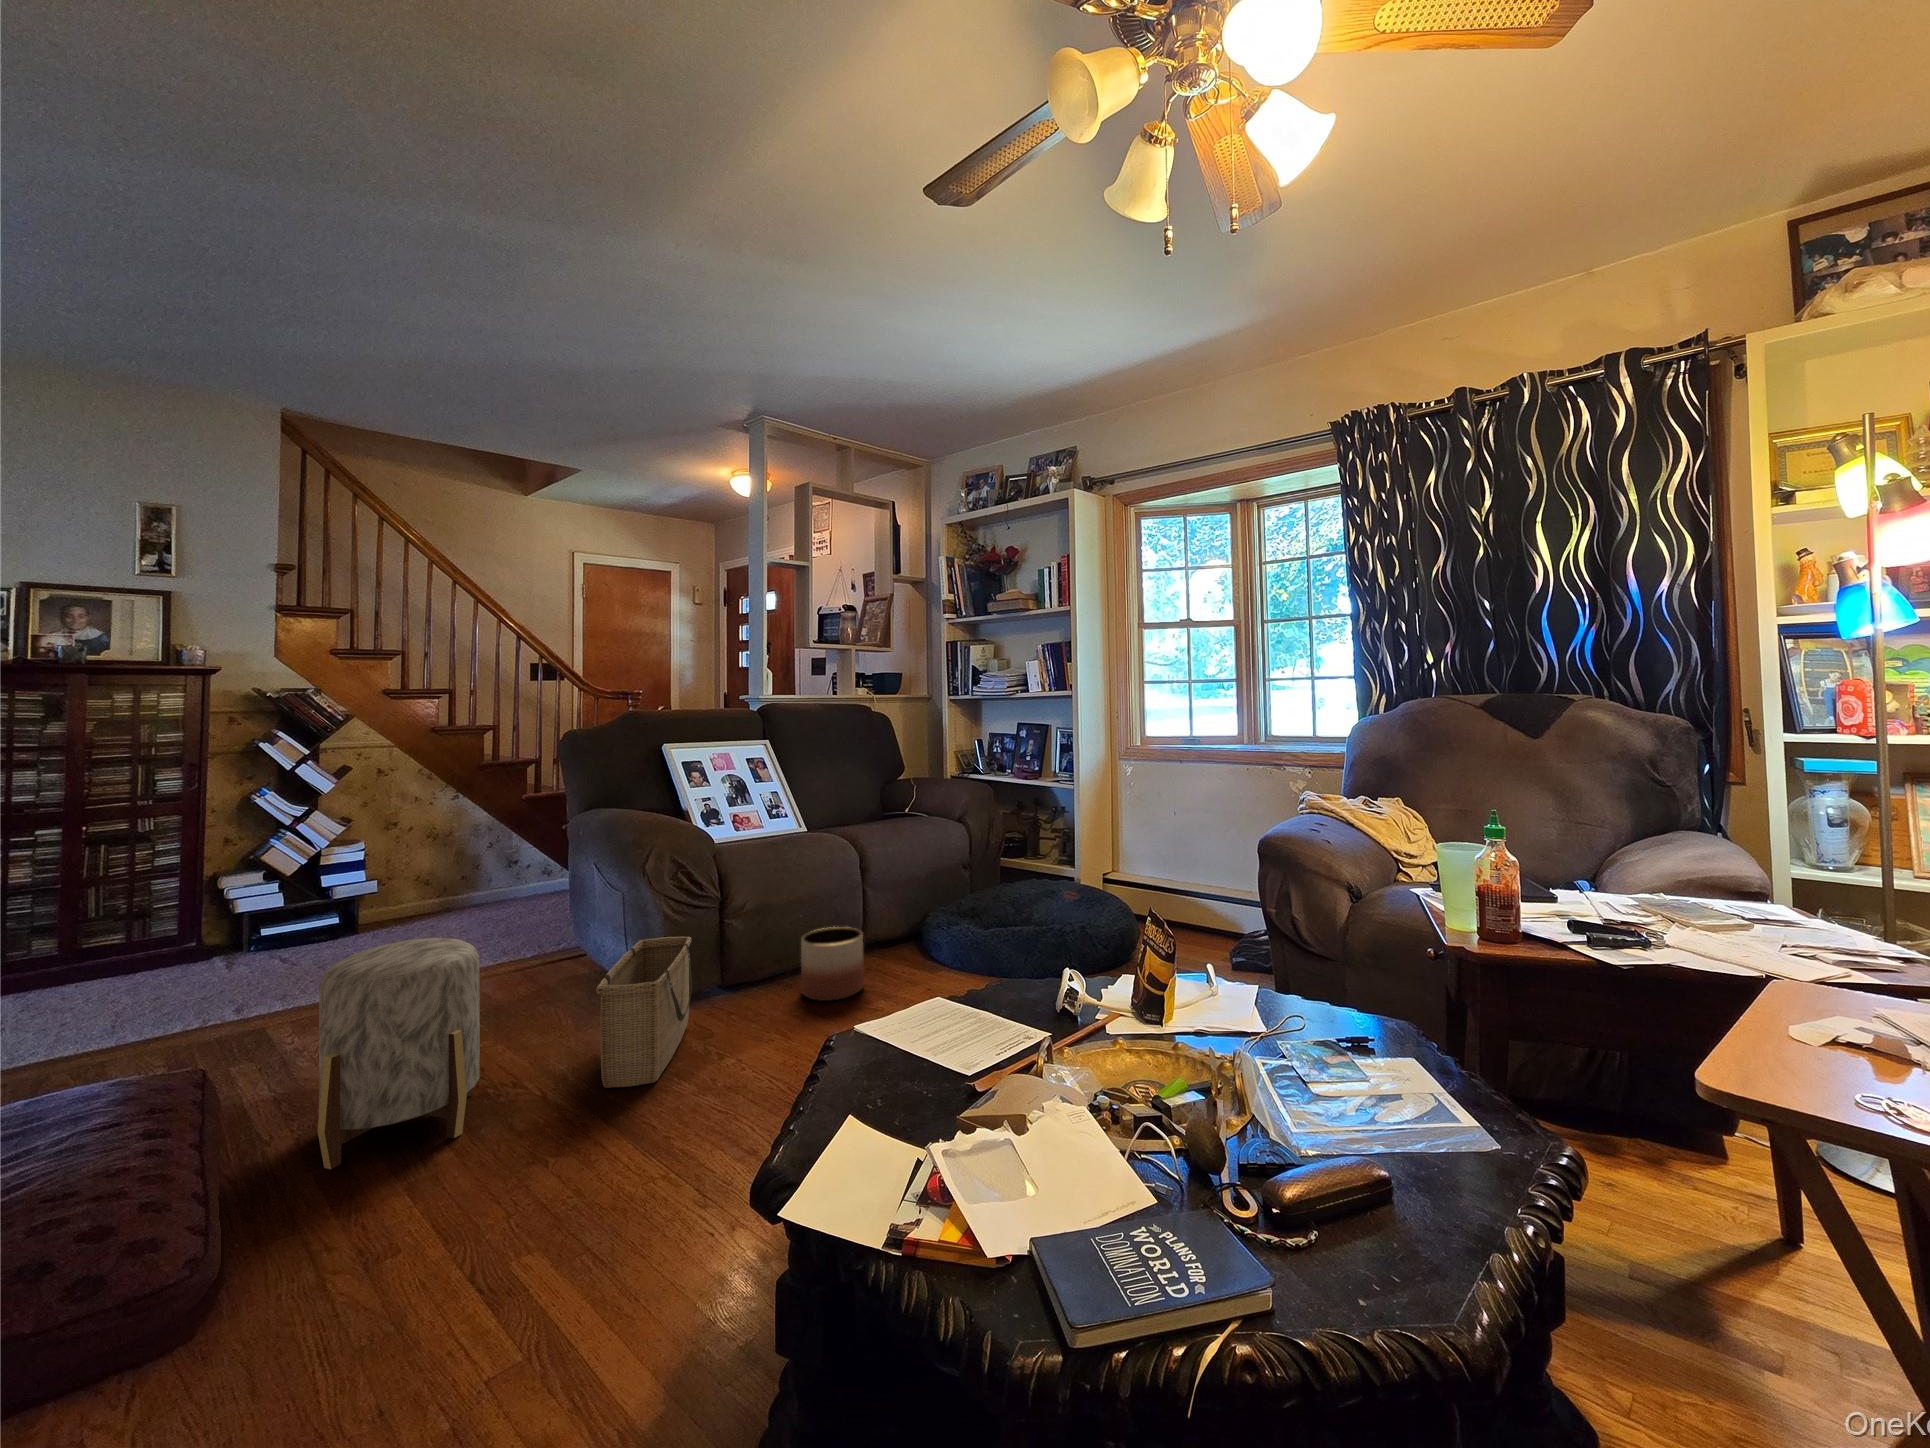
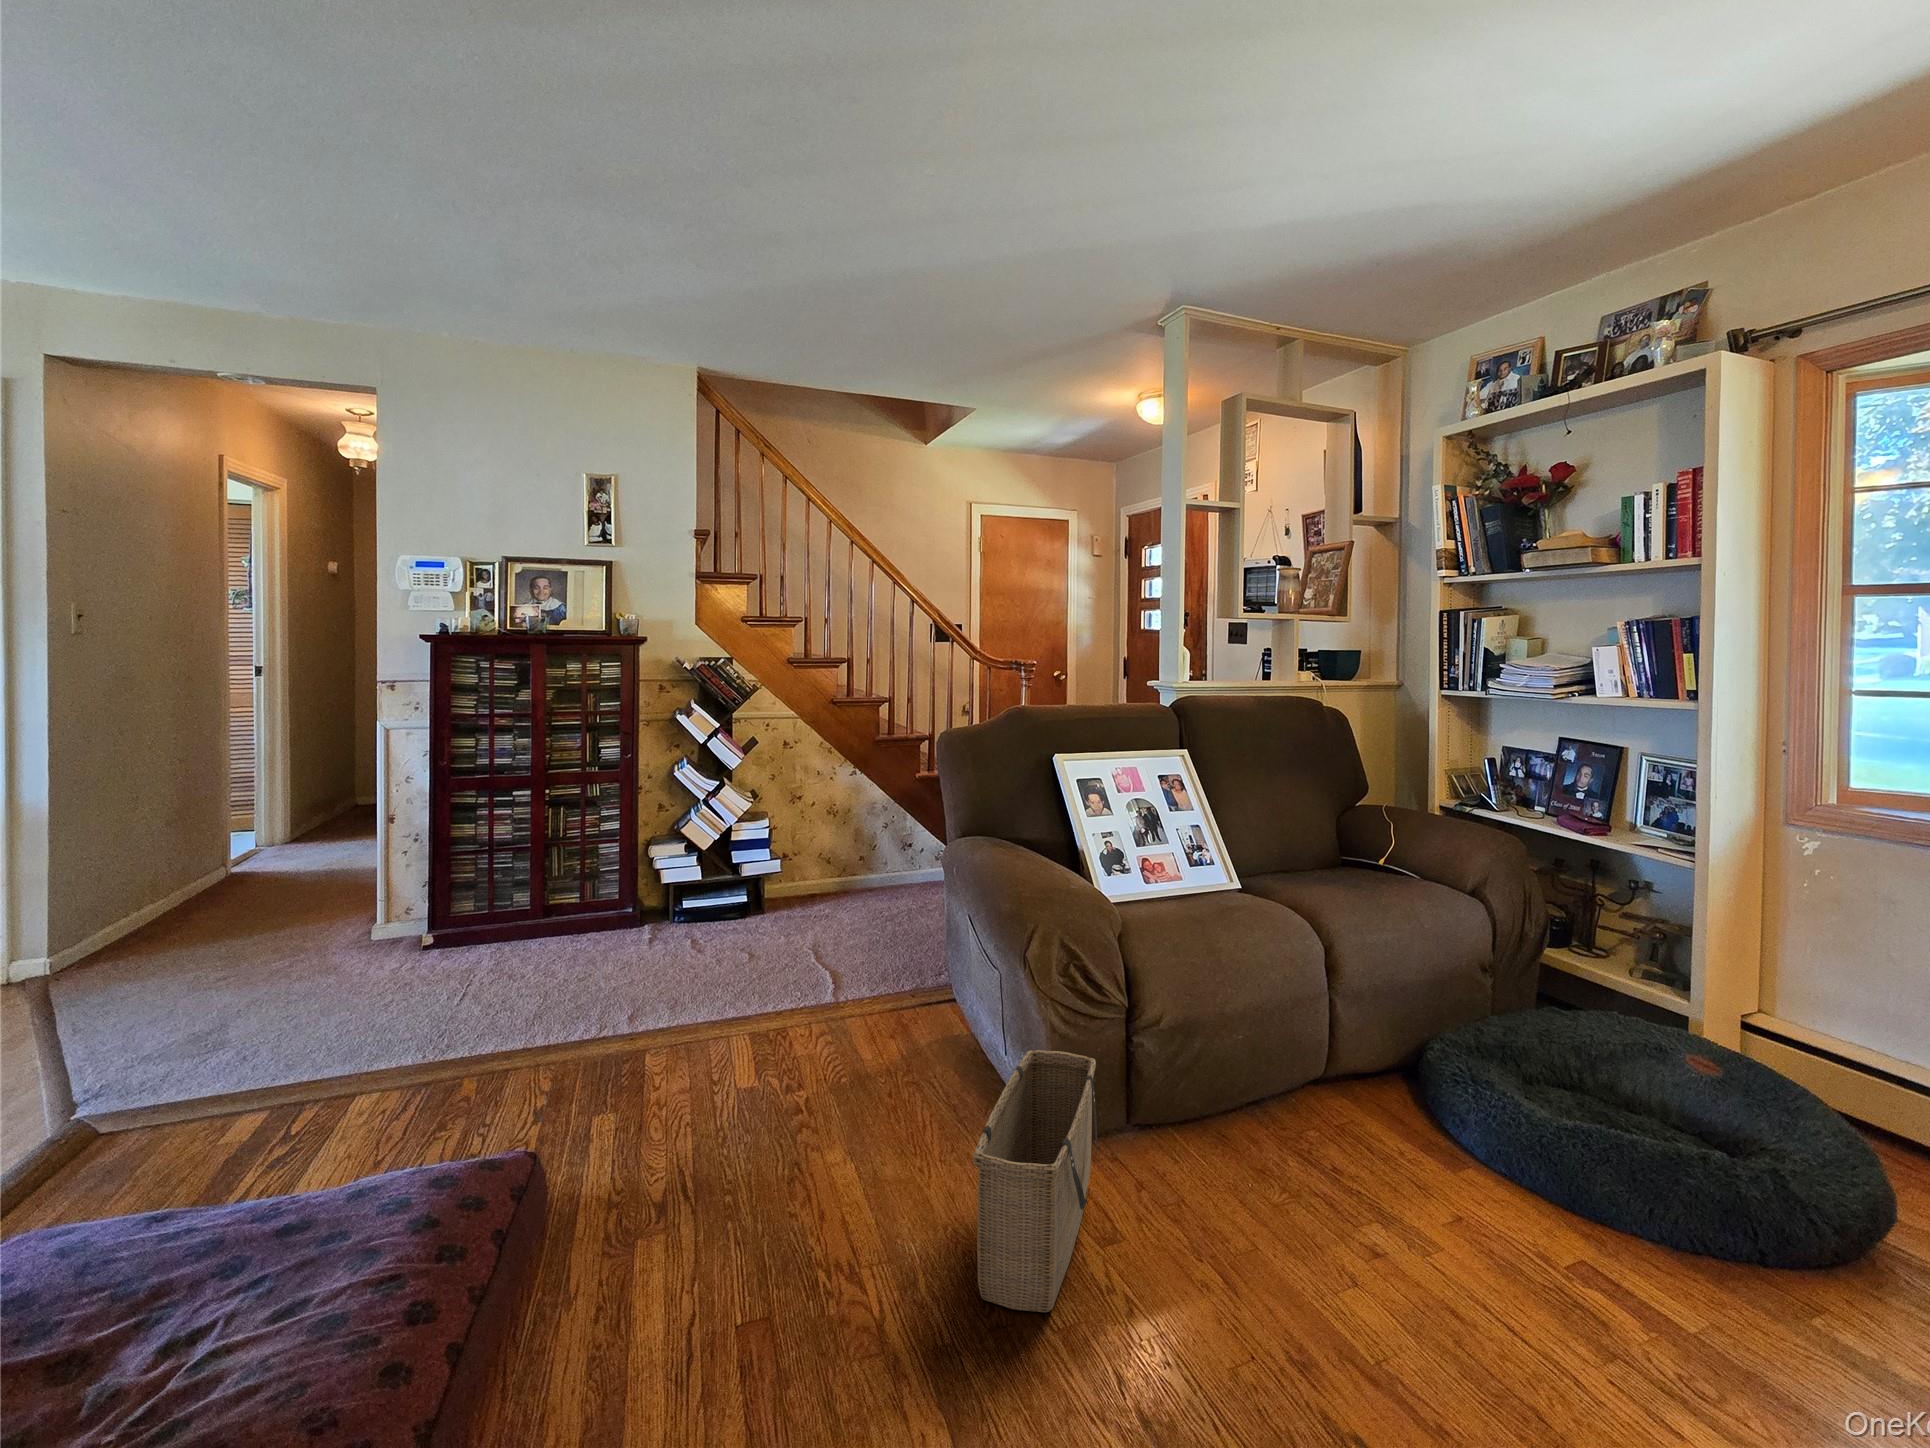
planter: present [801,927,864,1001] -> none [1244,1059,1342,1188]
stool: present [318,938,480,1169] -> none [642,1036,831,1358]

